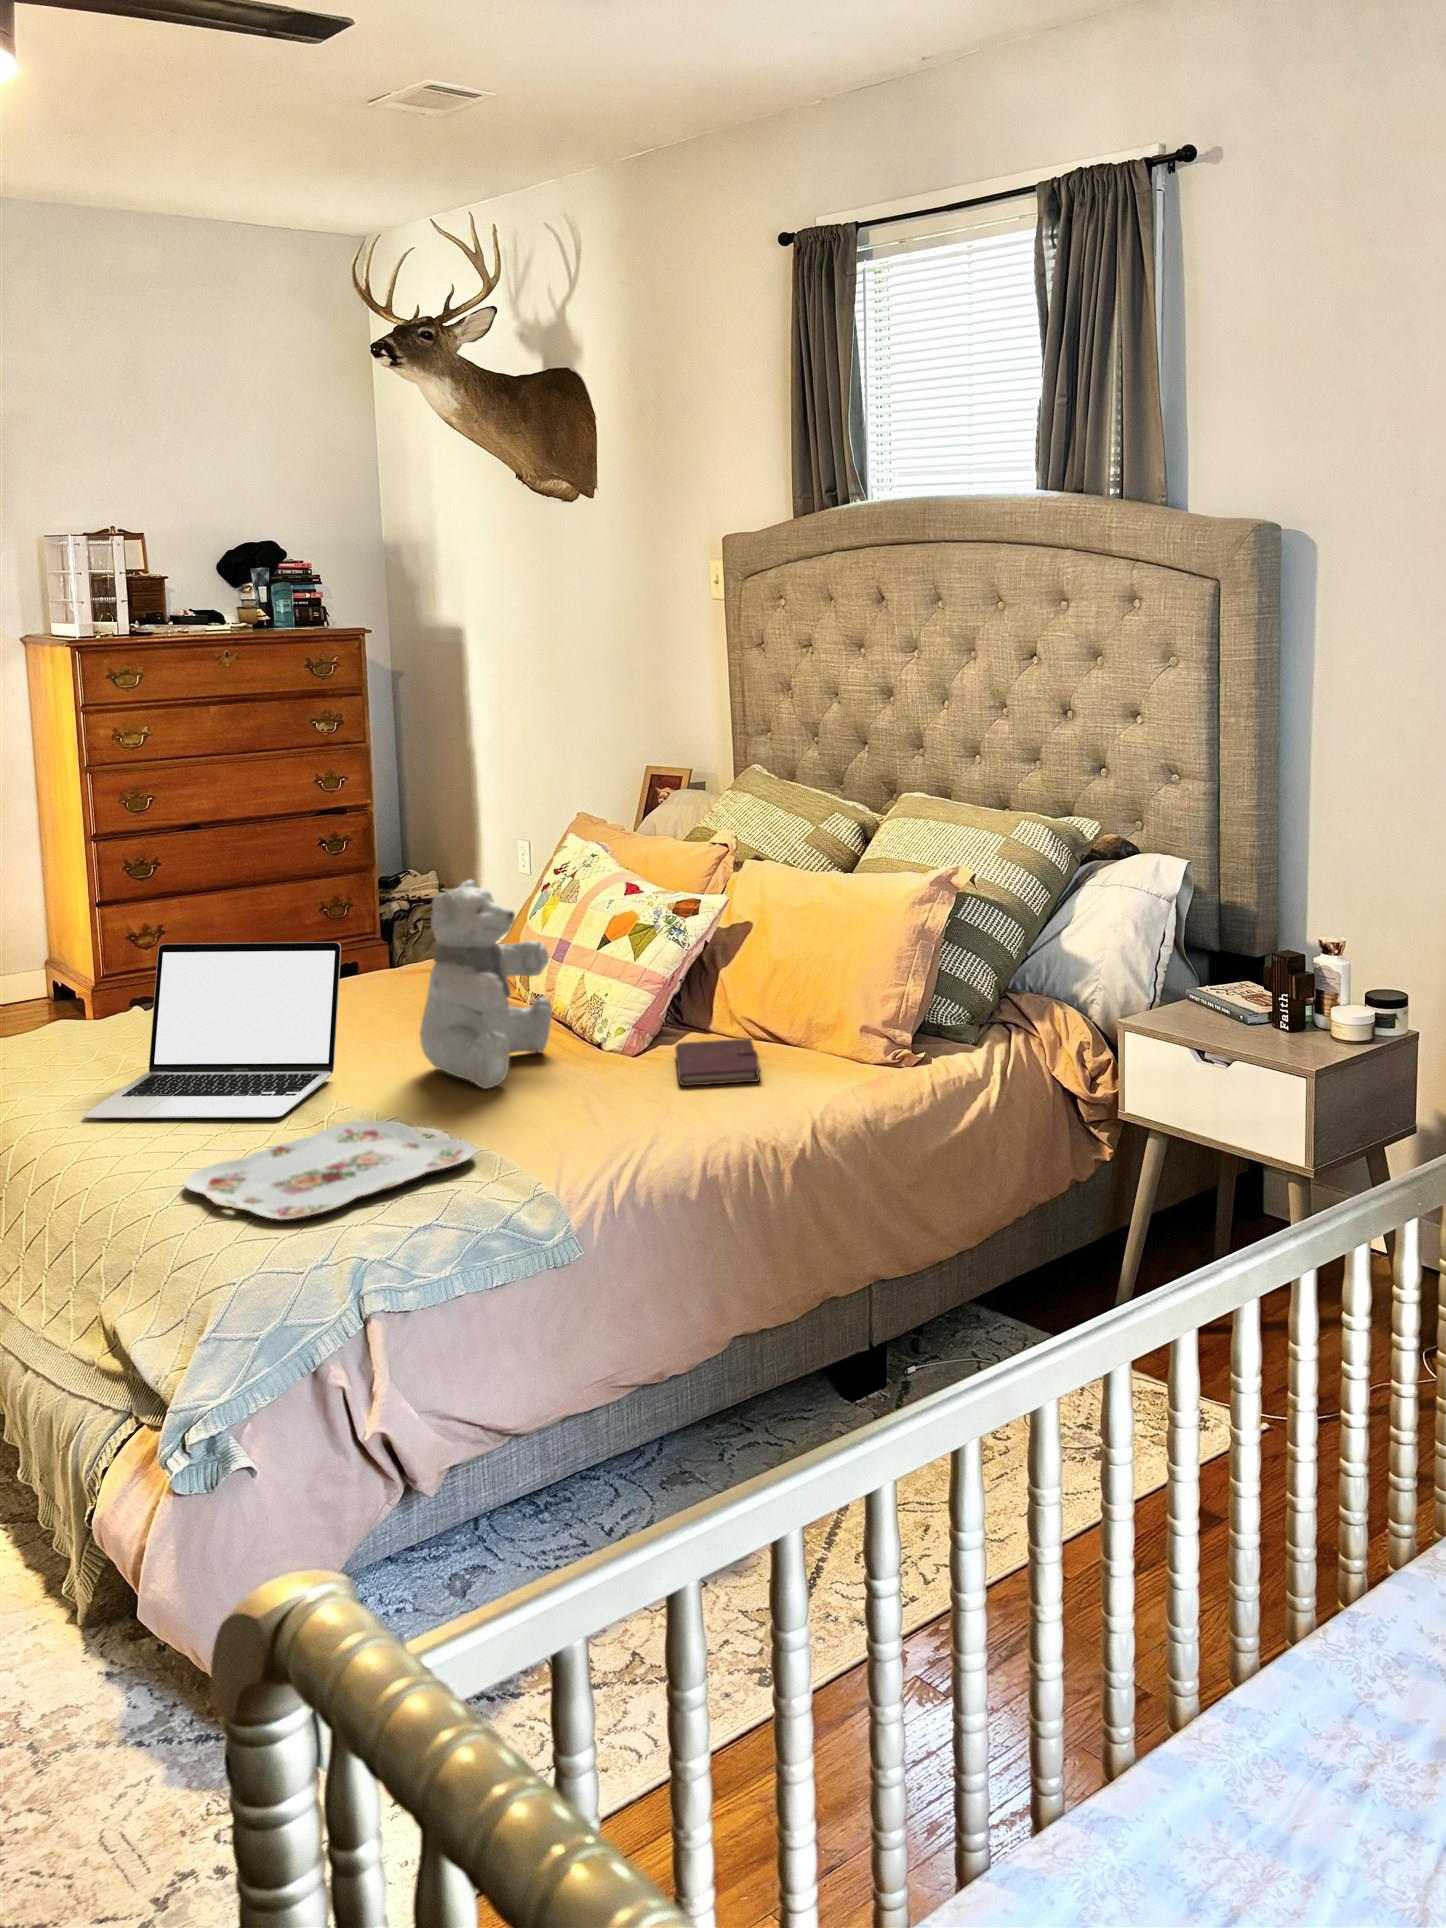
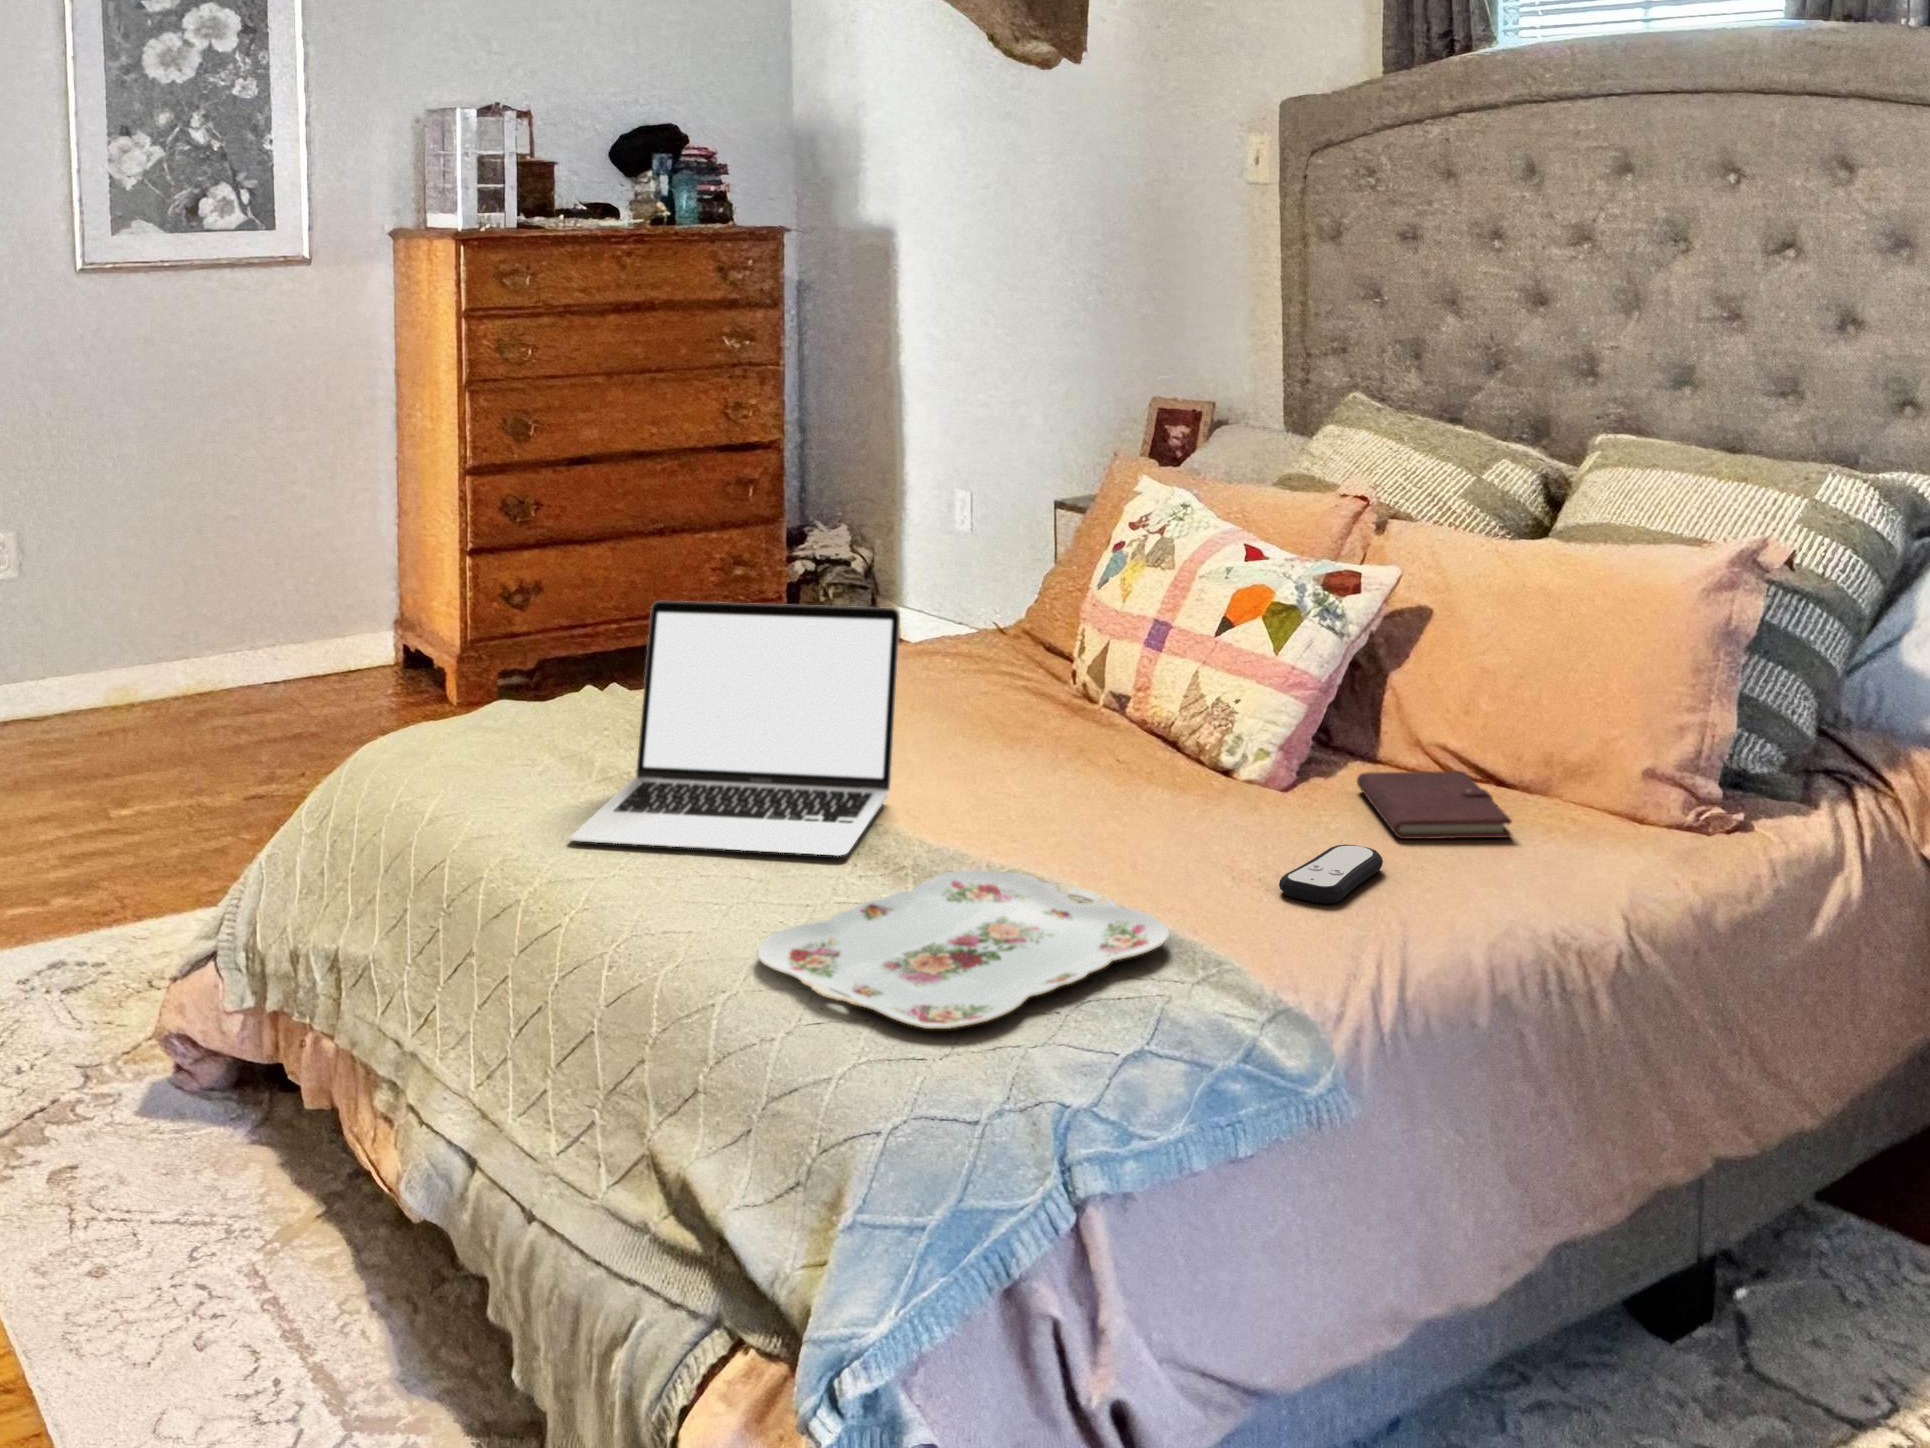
teddy bear: present [420,880,552,1089] -> none [1008,528,1179,827]
remote control: none [574,1091,656,1130] -> present [1279,844,1383,904]

